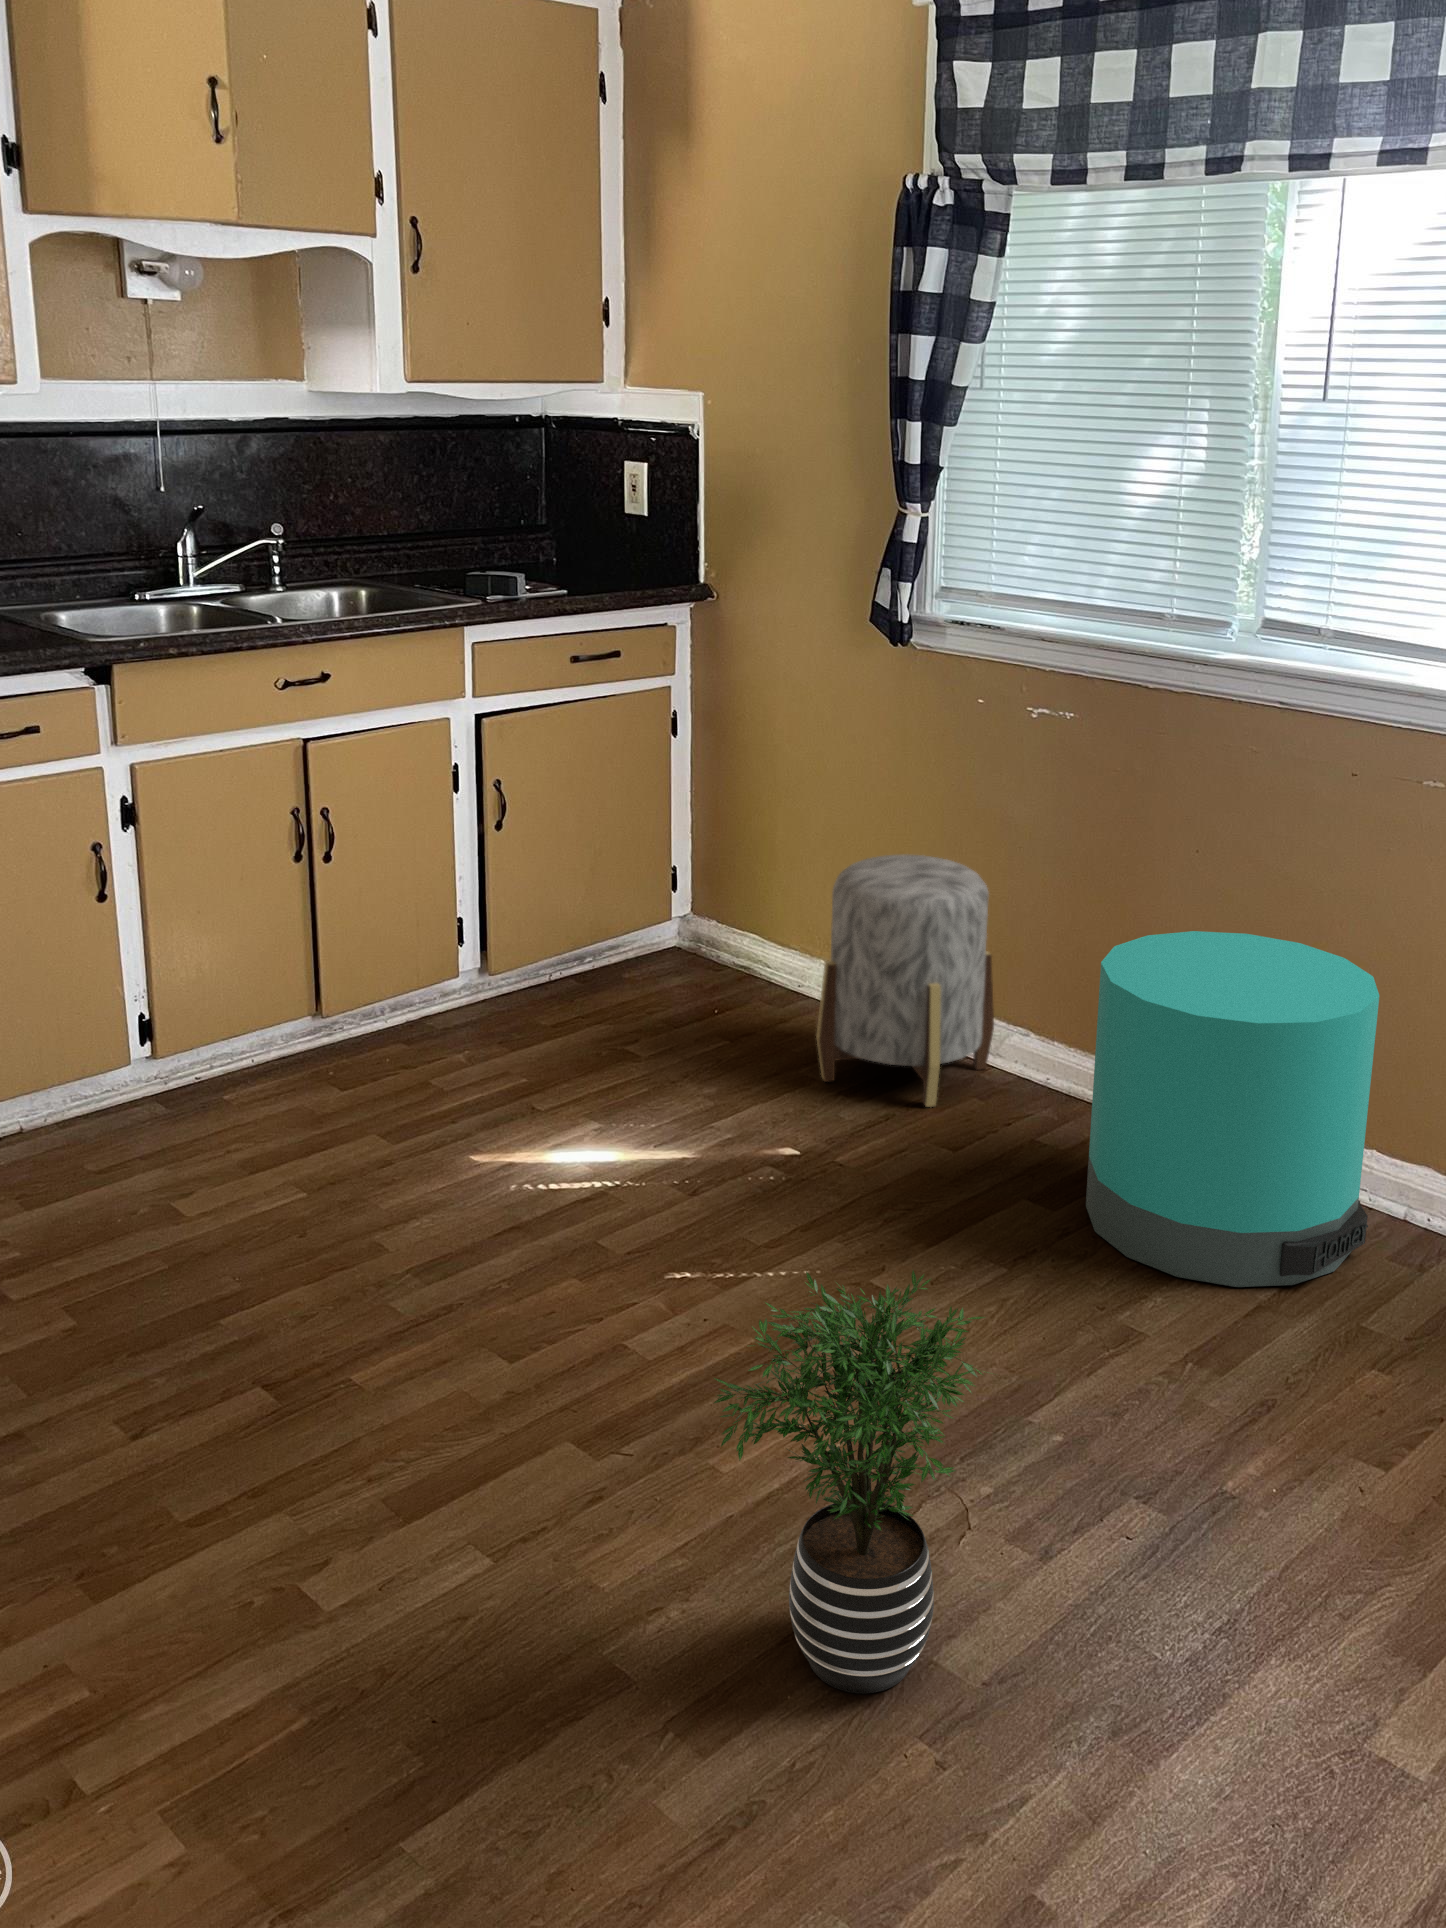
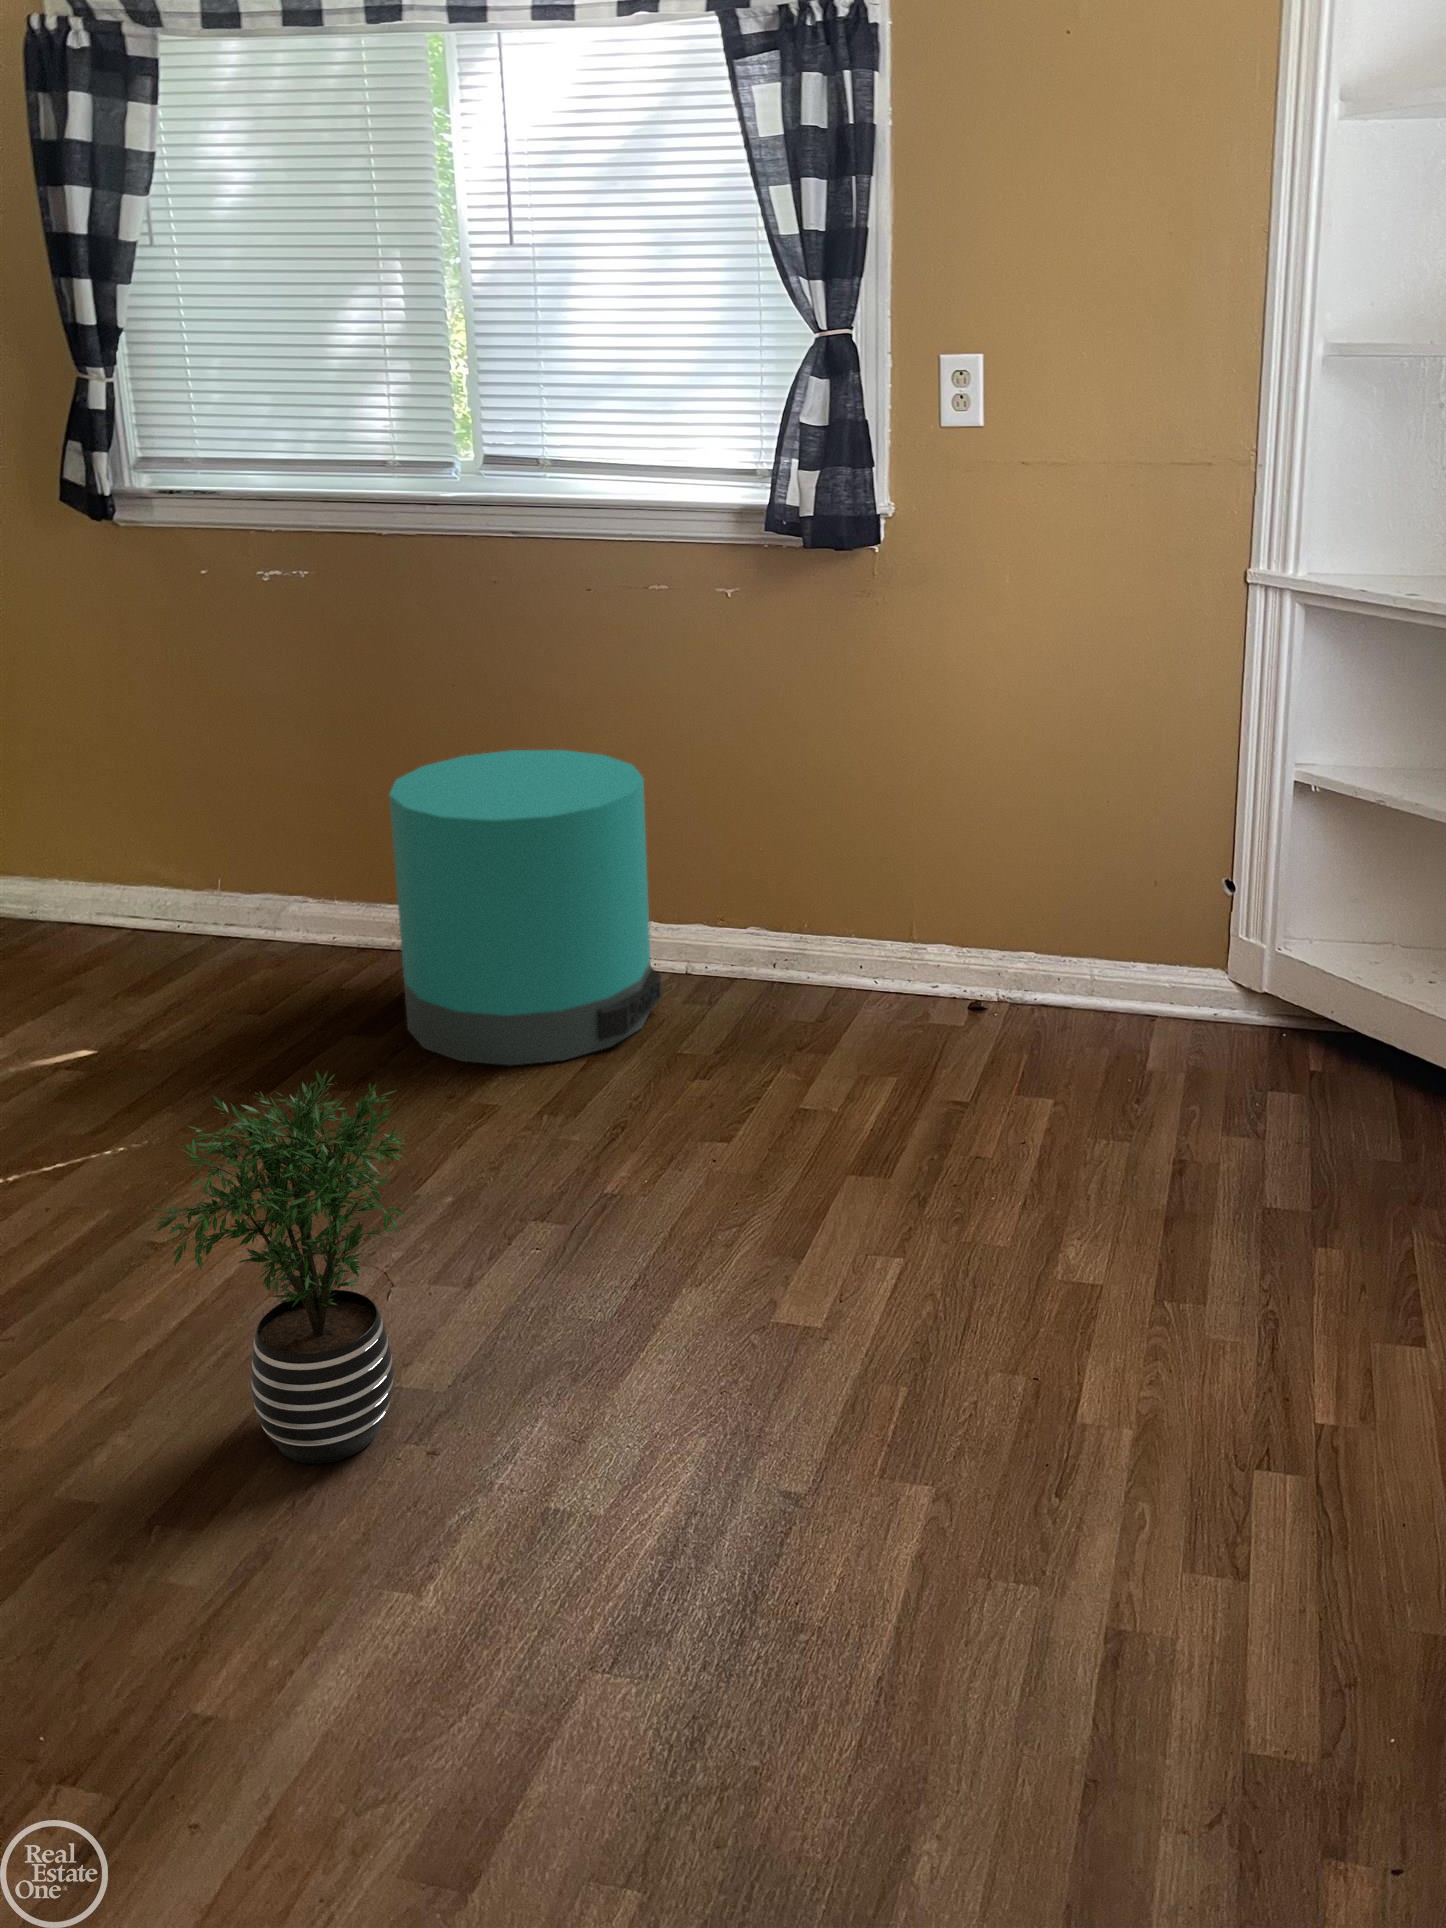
stool: present [816,854,994,1107] -> none [77,735,270,984]

